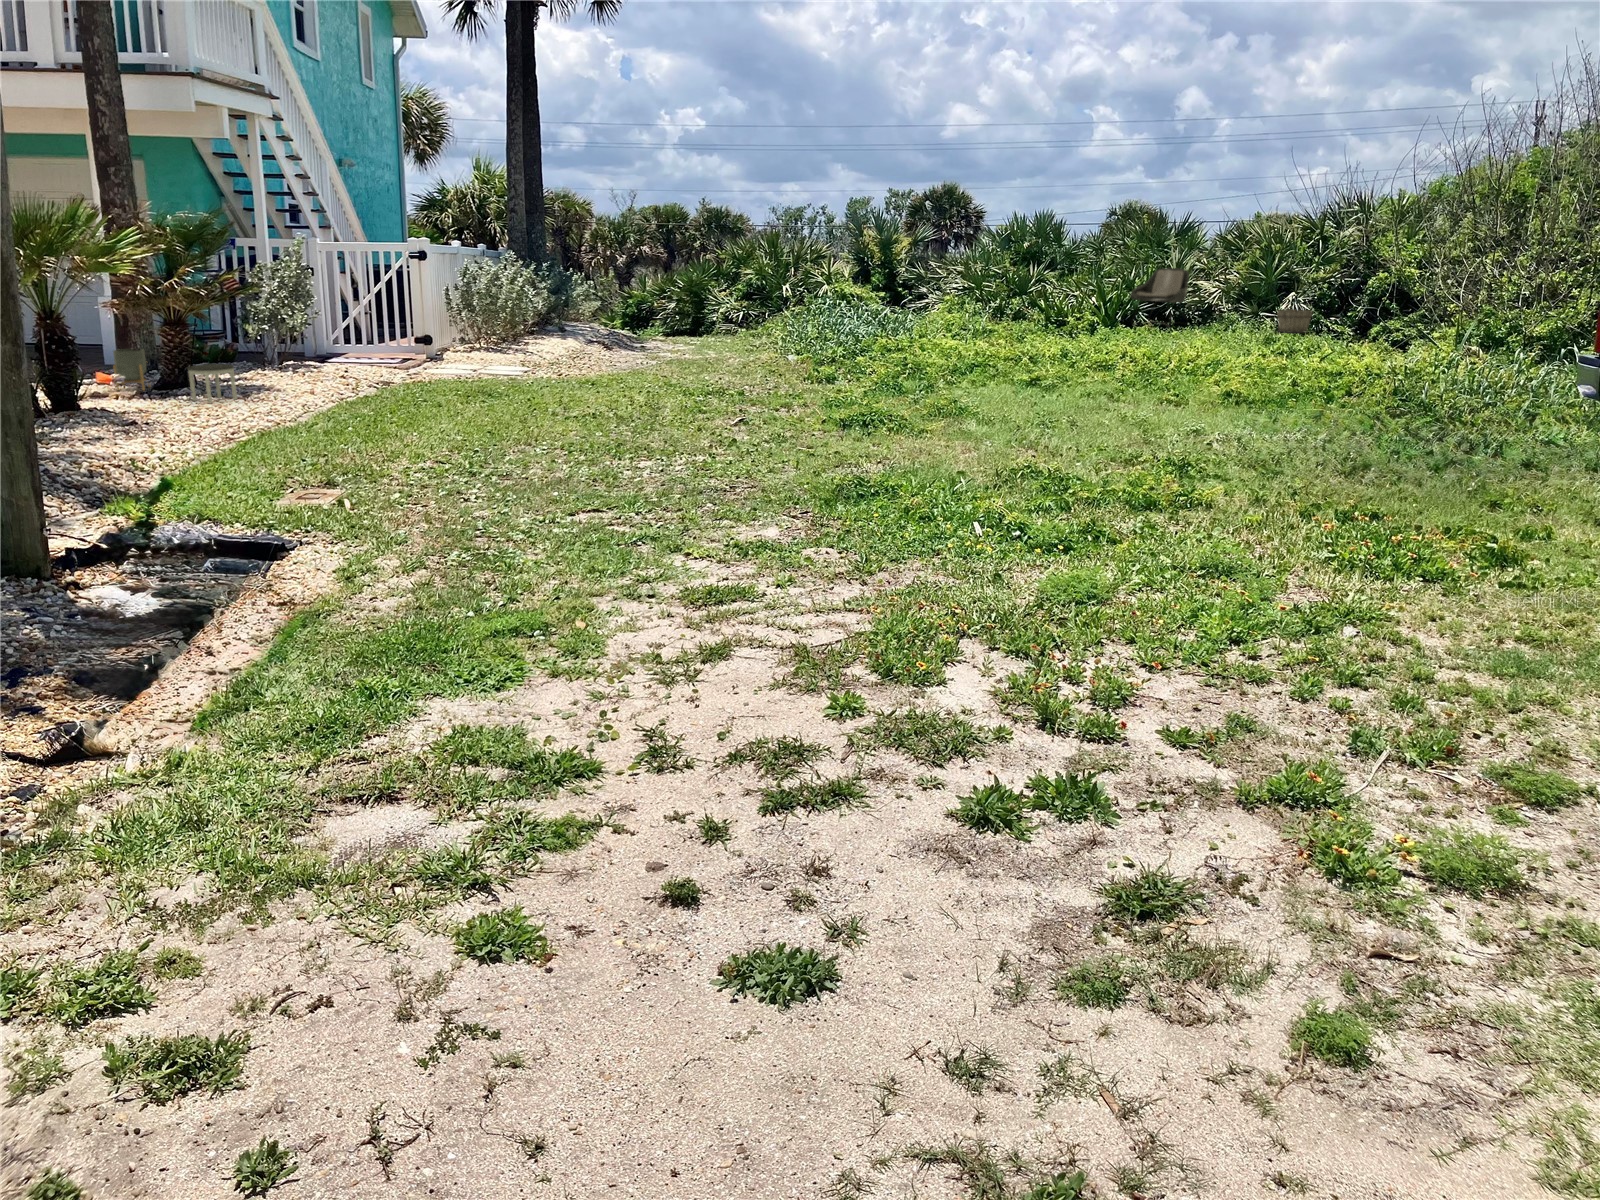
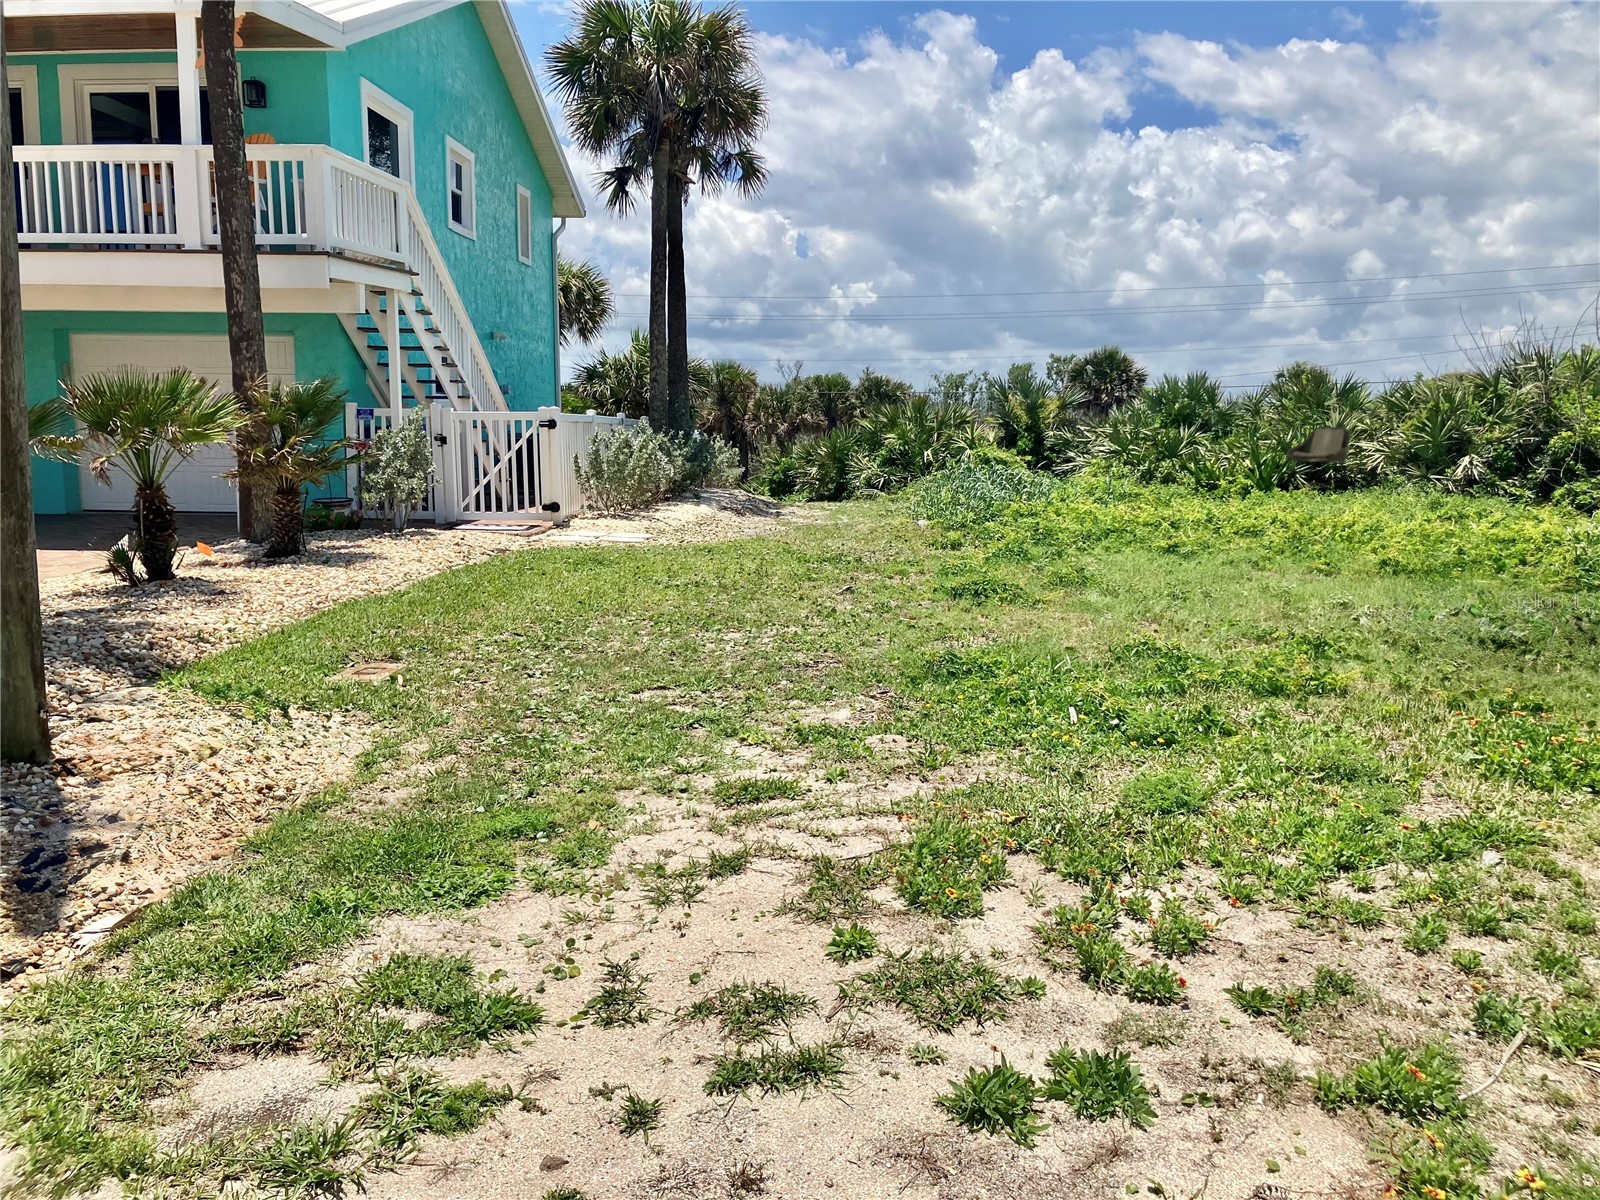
wooden bucket: present [1277,305,1313,333] -> none [1449,462,1490,494]
planter: present [113,349,150,391] -> none [241,519,277,560]
round table: present [187,364,237,403] -> none [304,534,351,572]

